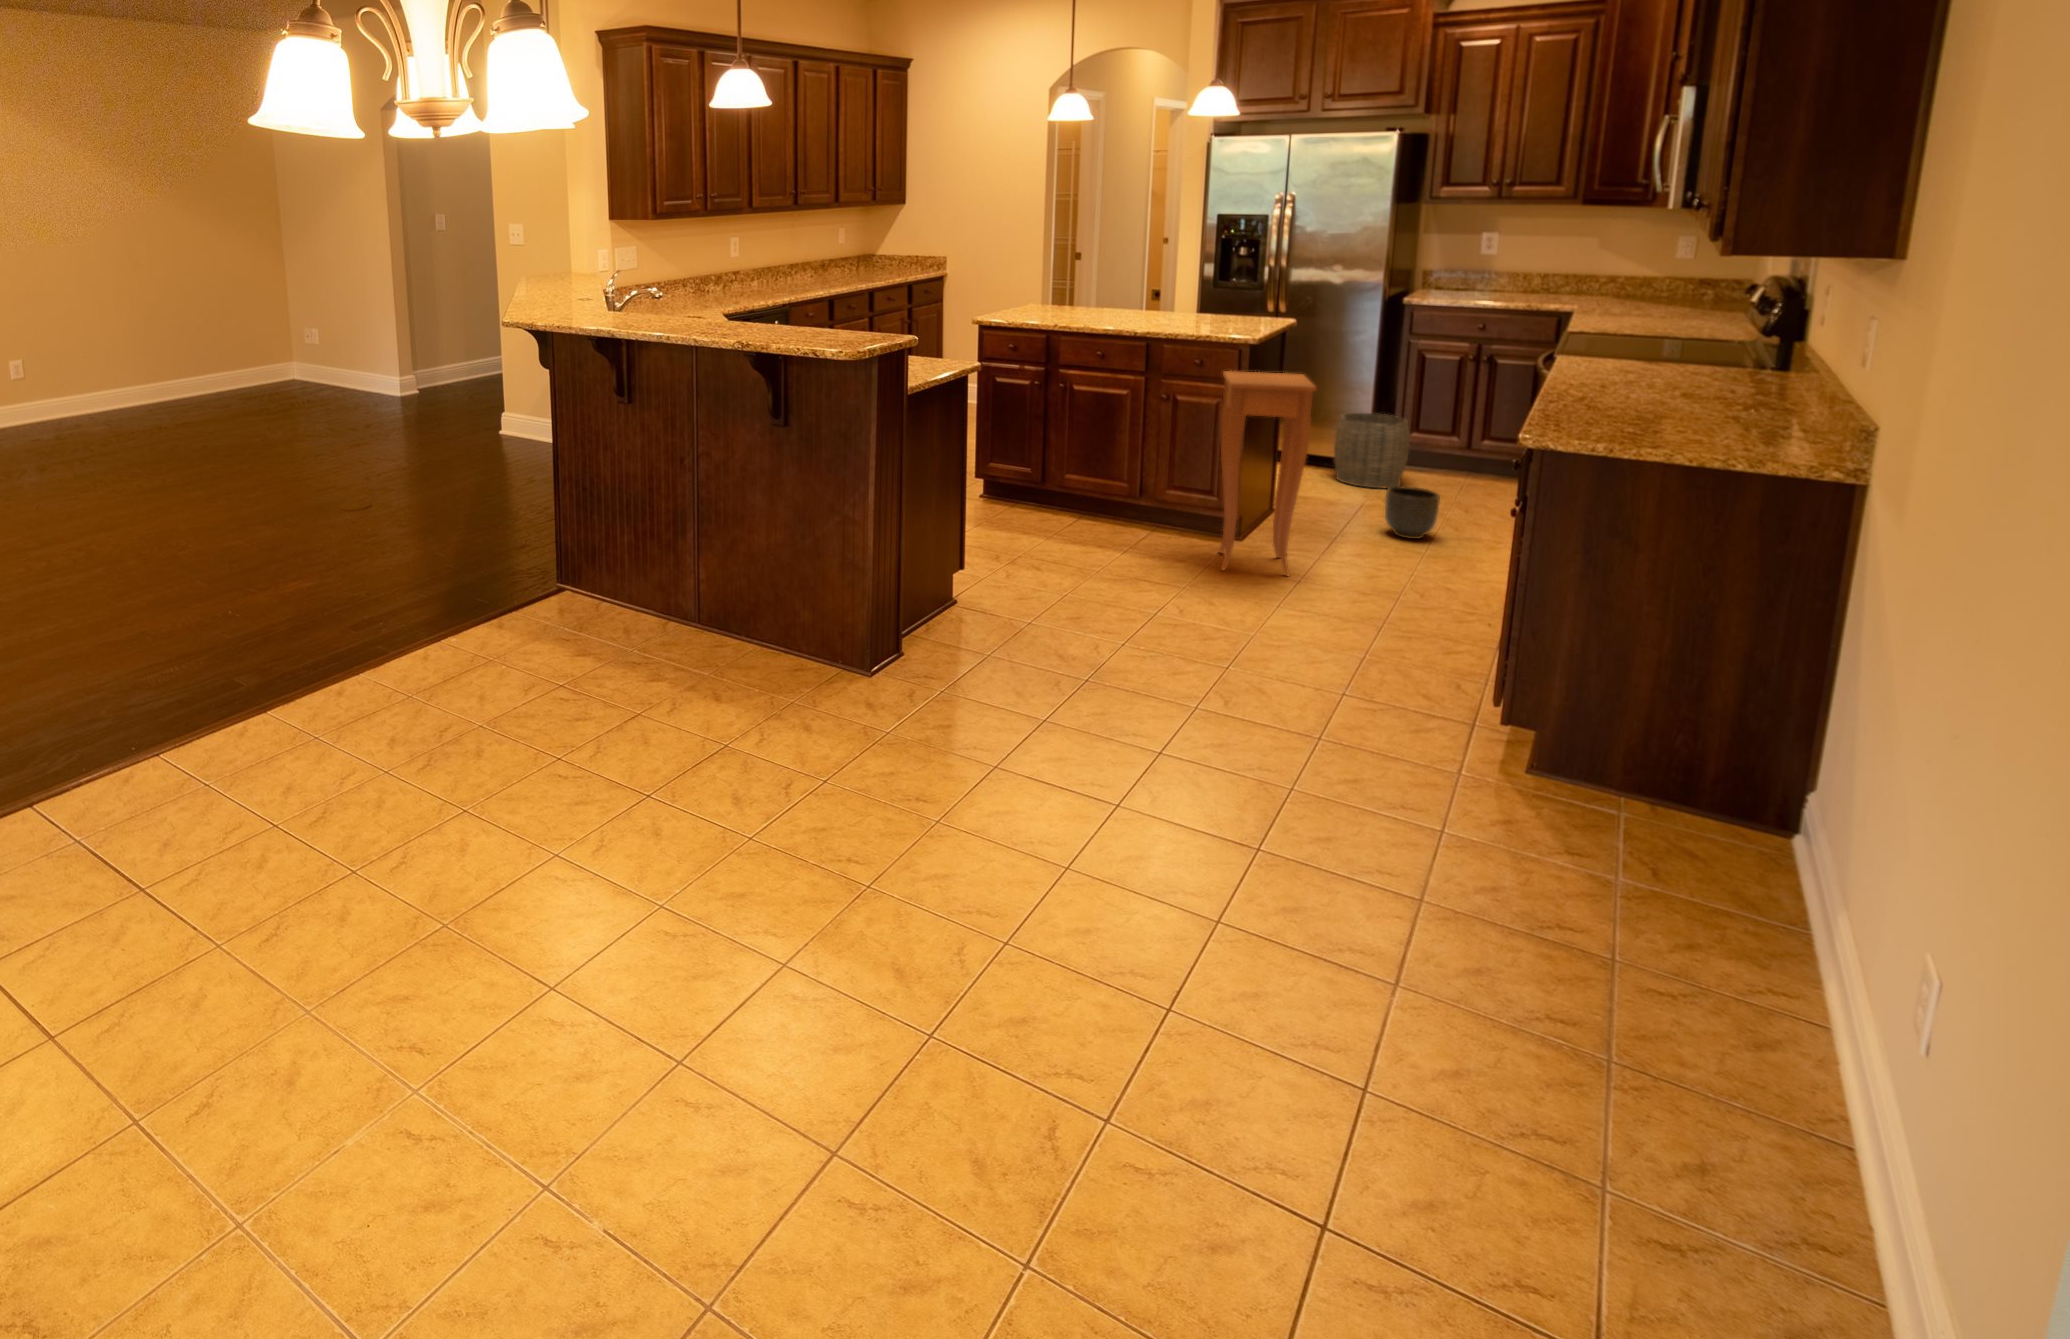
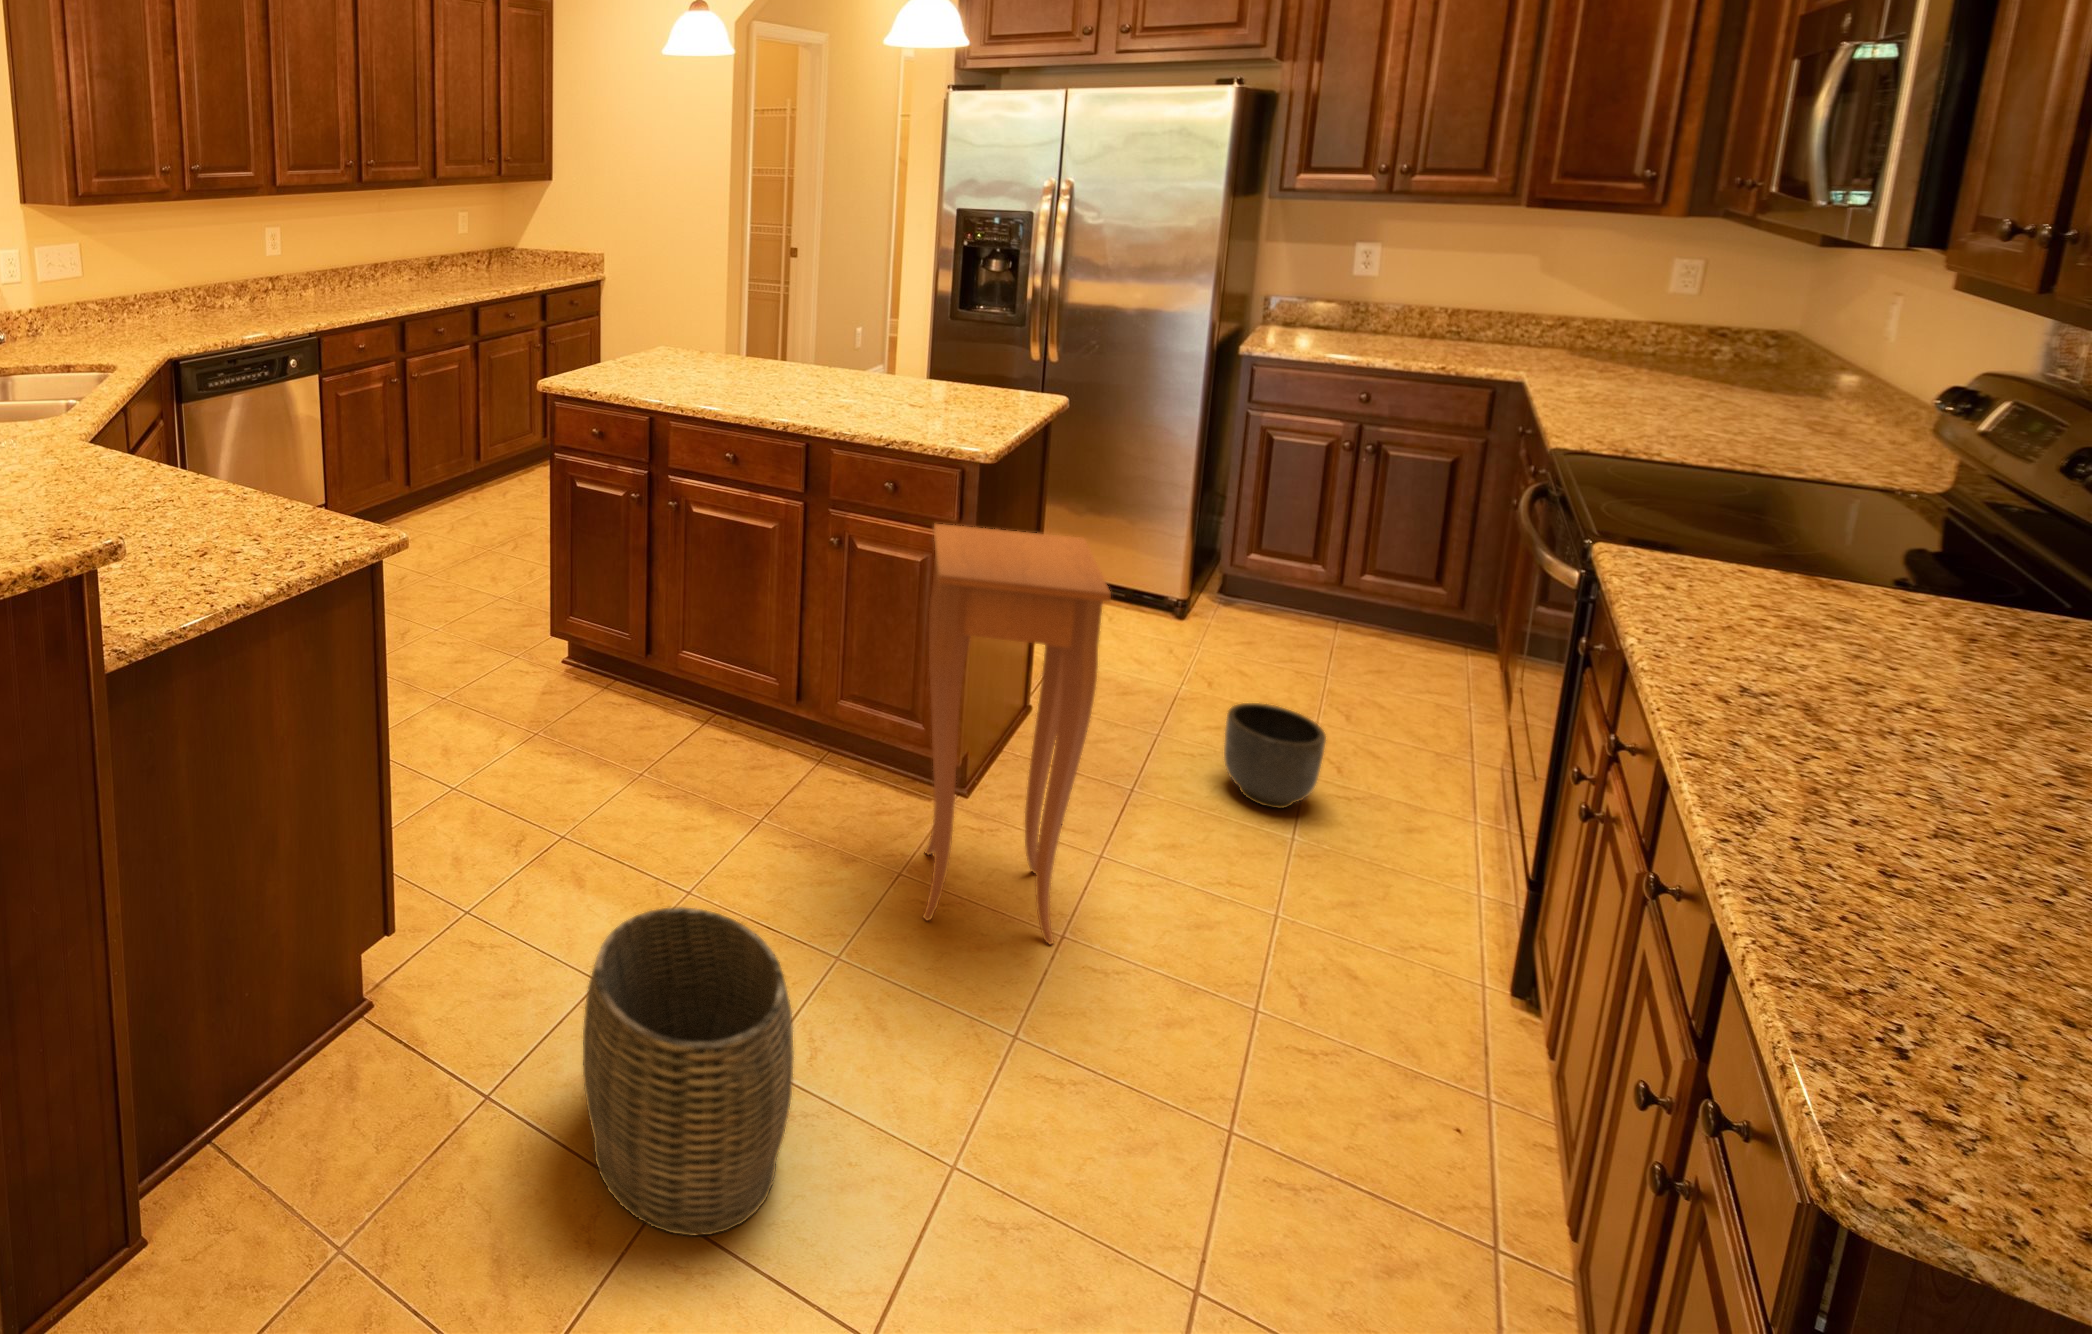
woven basket: present [1334,413,1409,488] -> present [583,907,794,1236]

